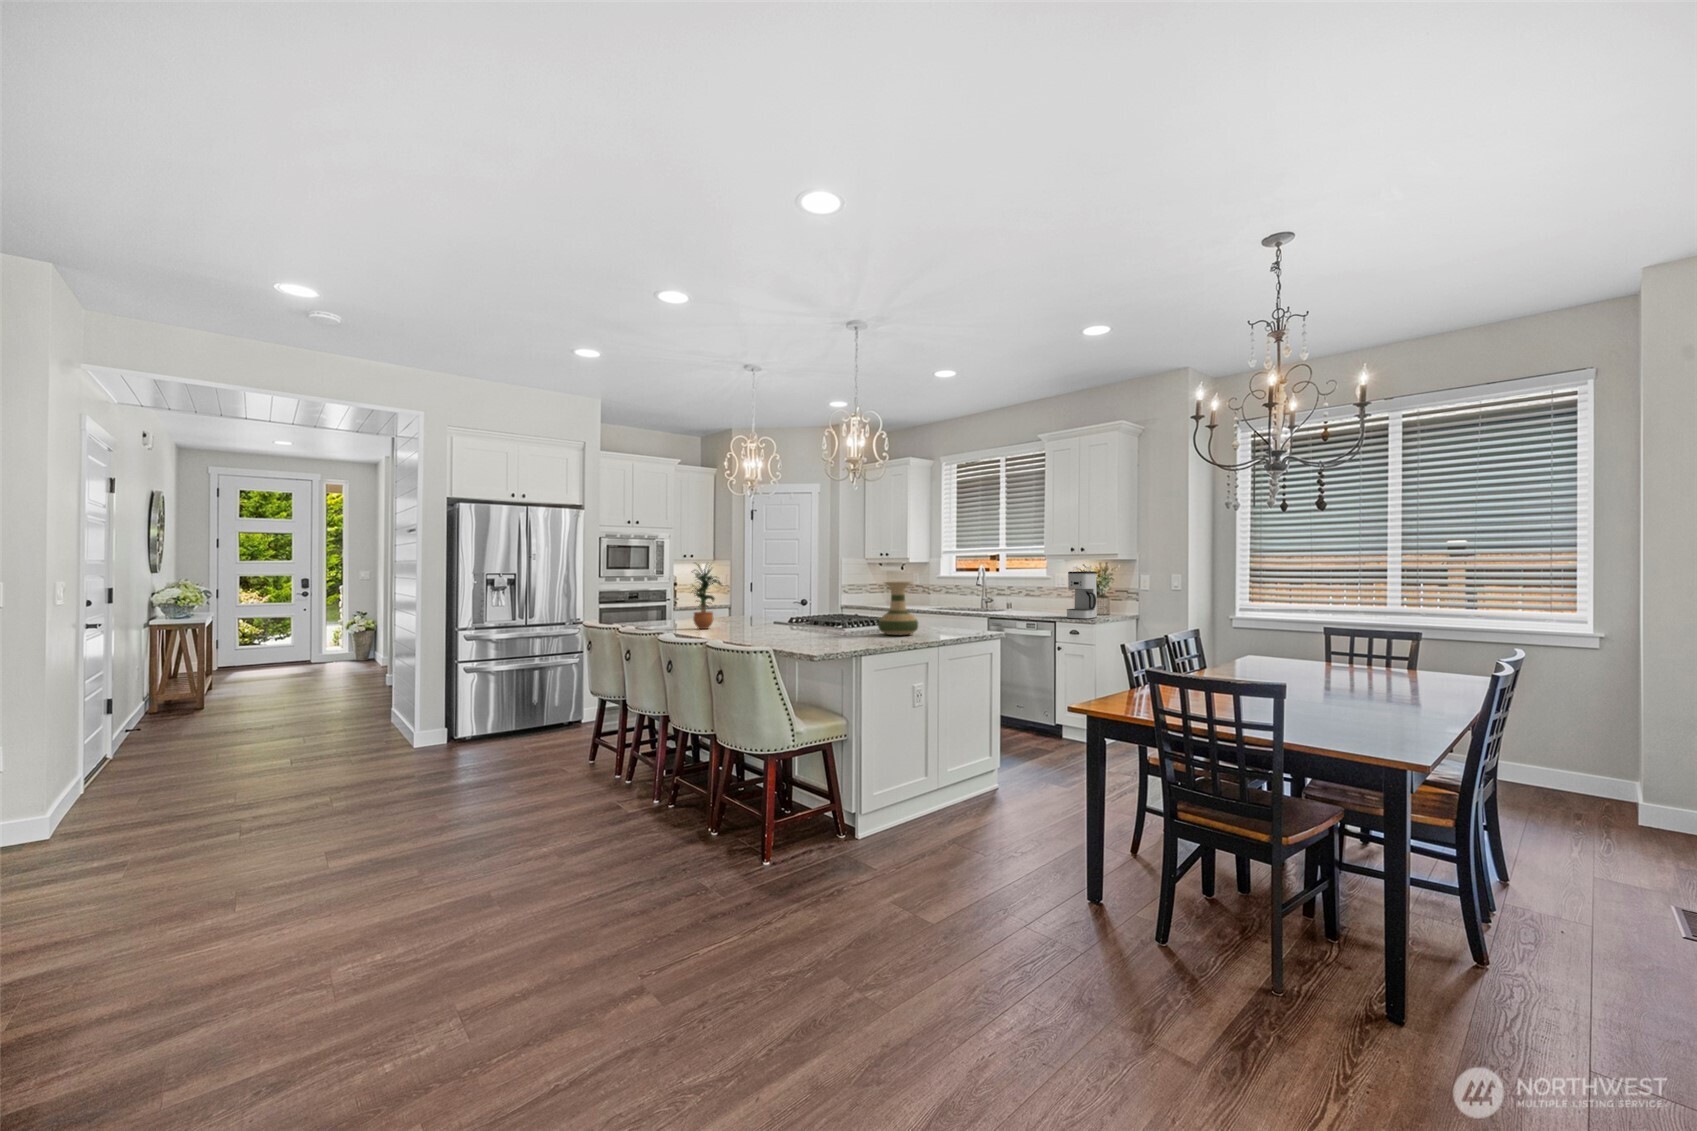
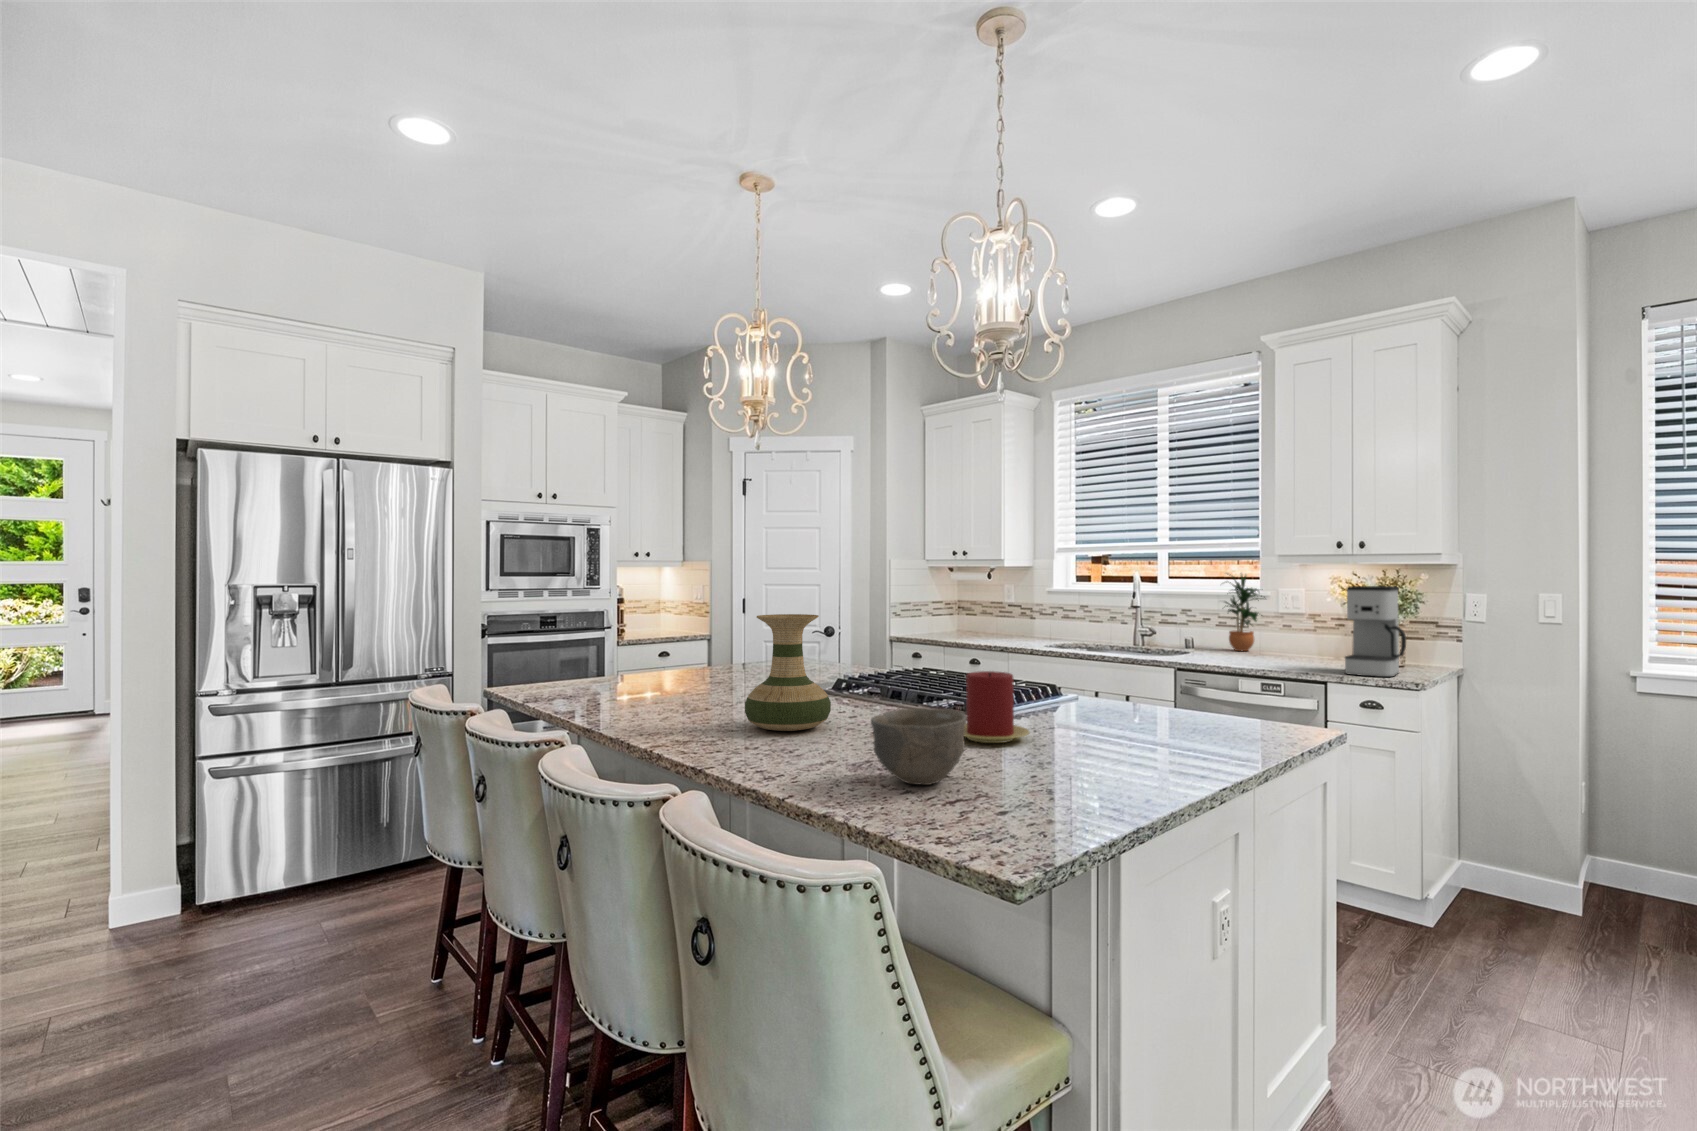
potted plant: present [692,564,722,629] -> present [1225,575,1262,651]
vase: present [878,582,918,635] -> present [745,614,831,731]
candle: none [827,605,860,633] -> present [964,671,1029,743]
bowl: none [784,614,820,641] -> present [871,708,967,785]

